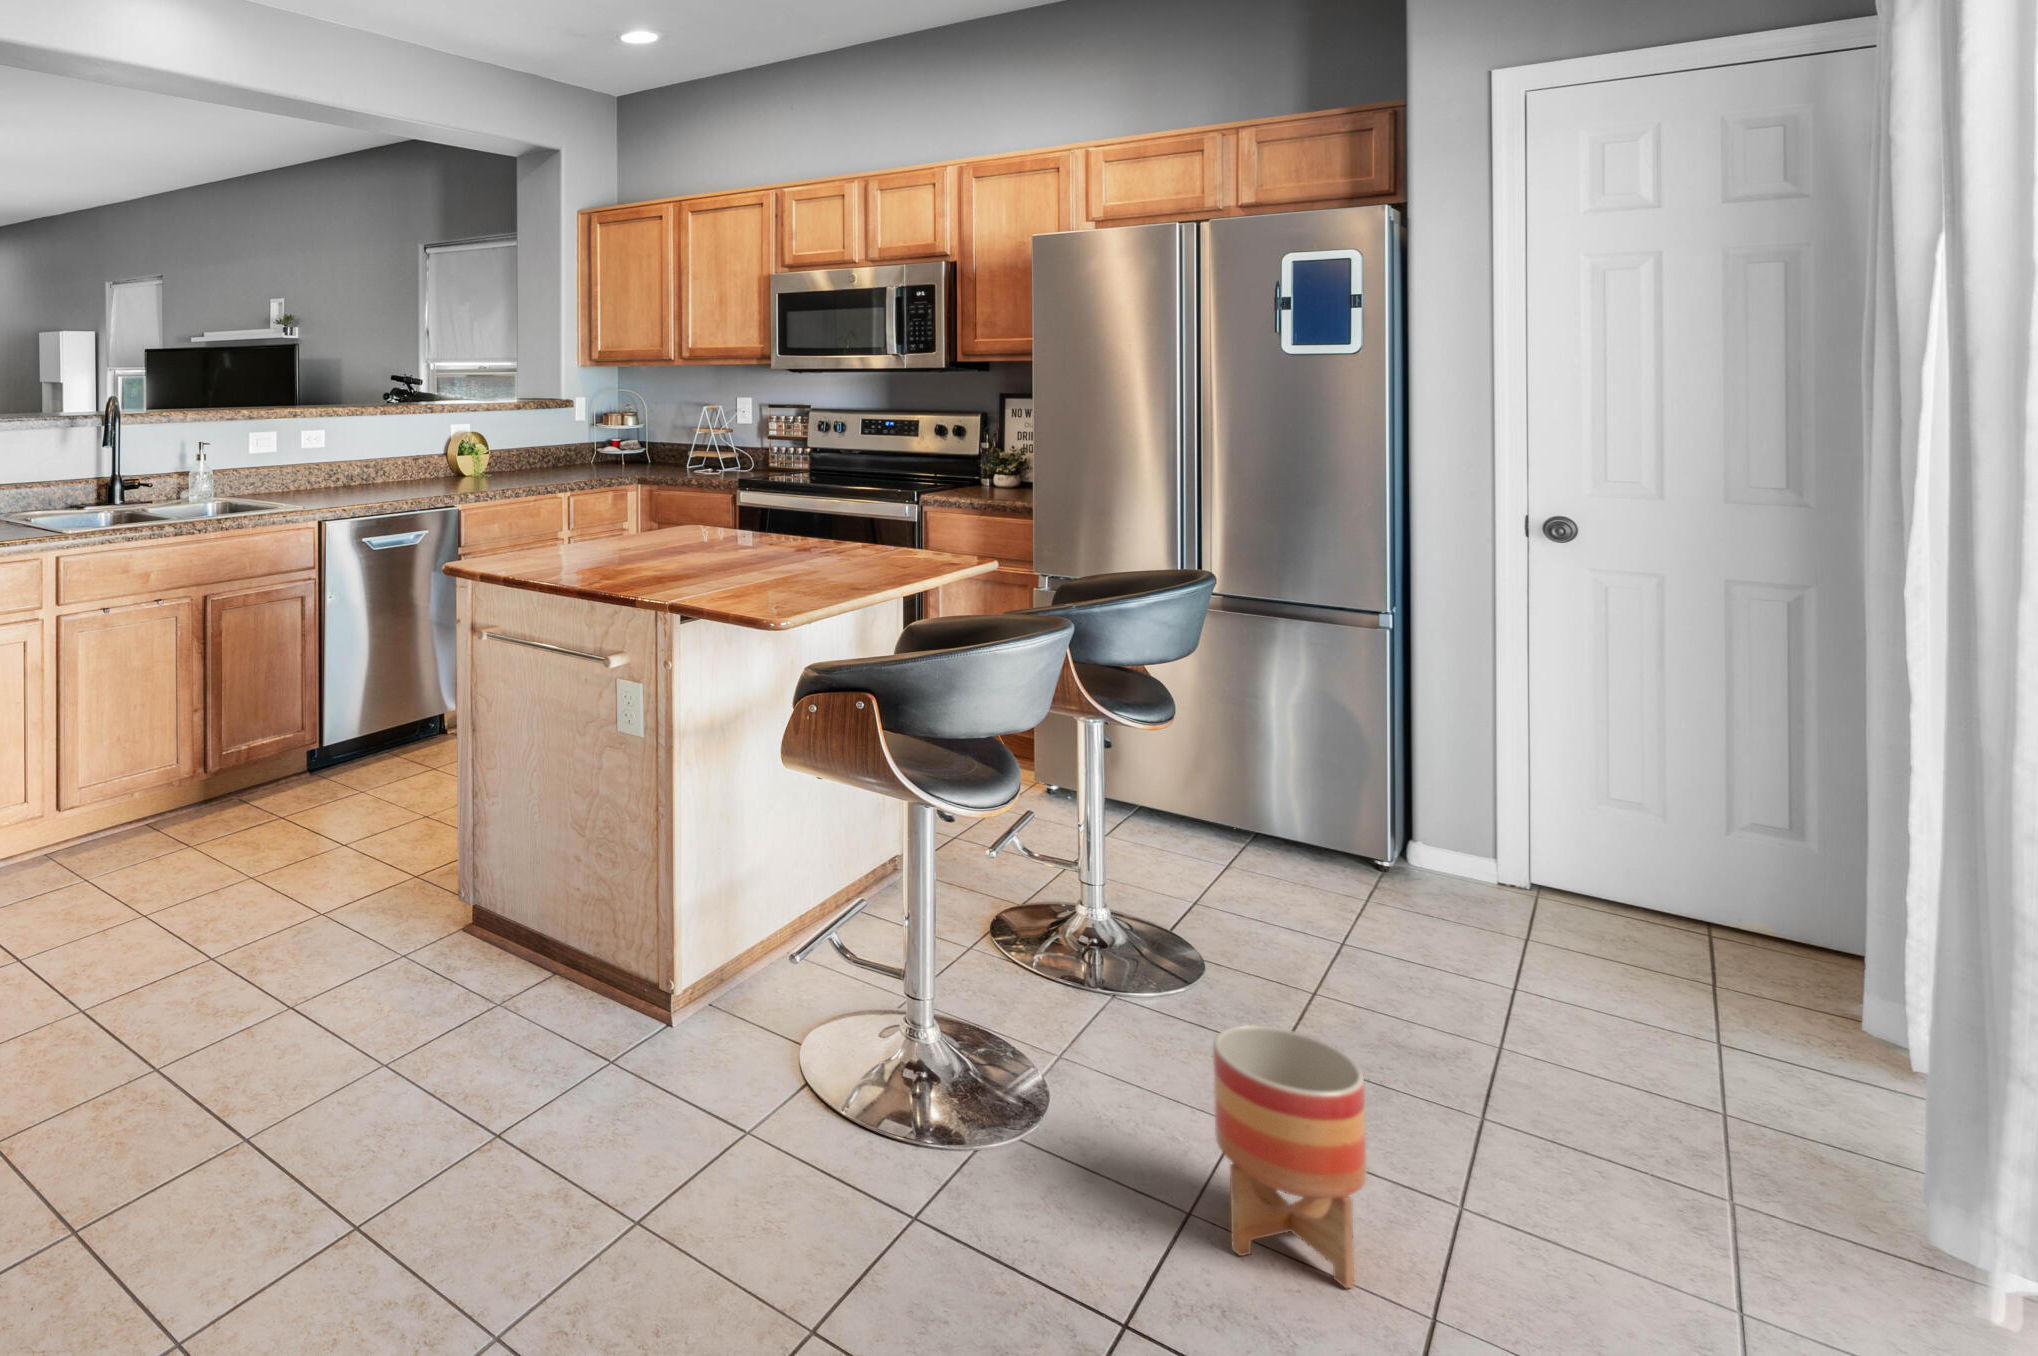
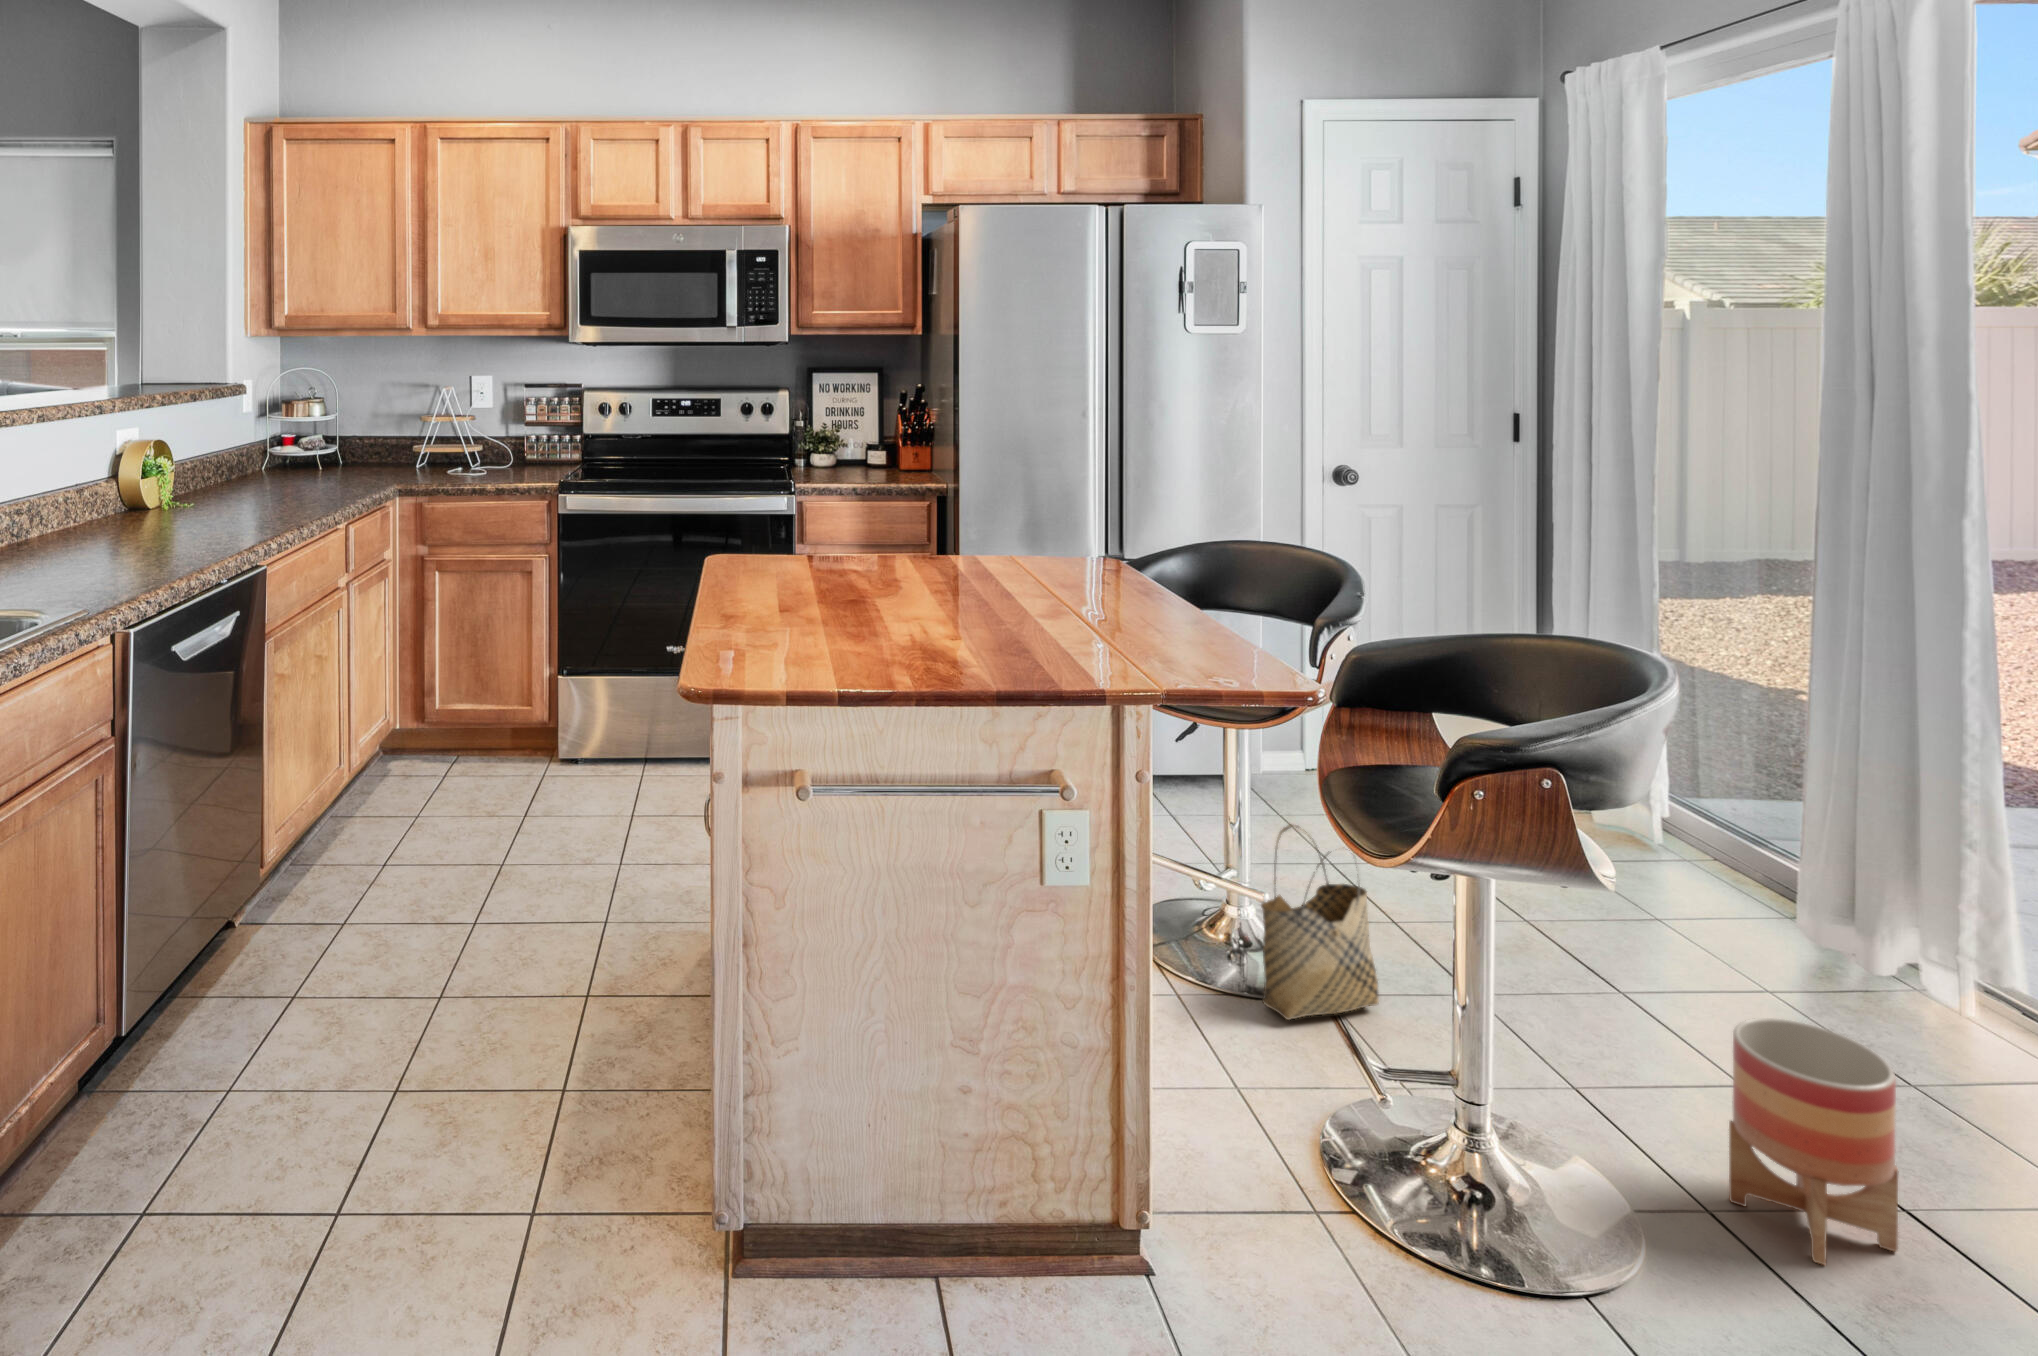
woven basket: none [1020,807,1152,996] -> present [1261,825,1379,1020]

